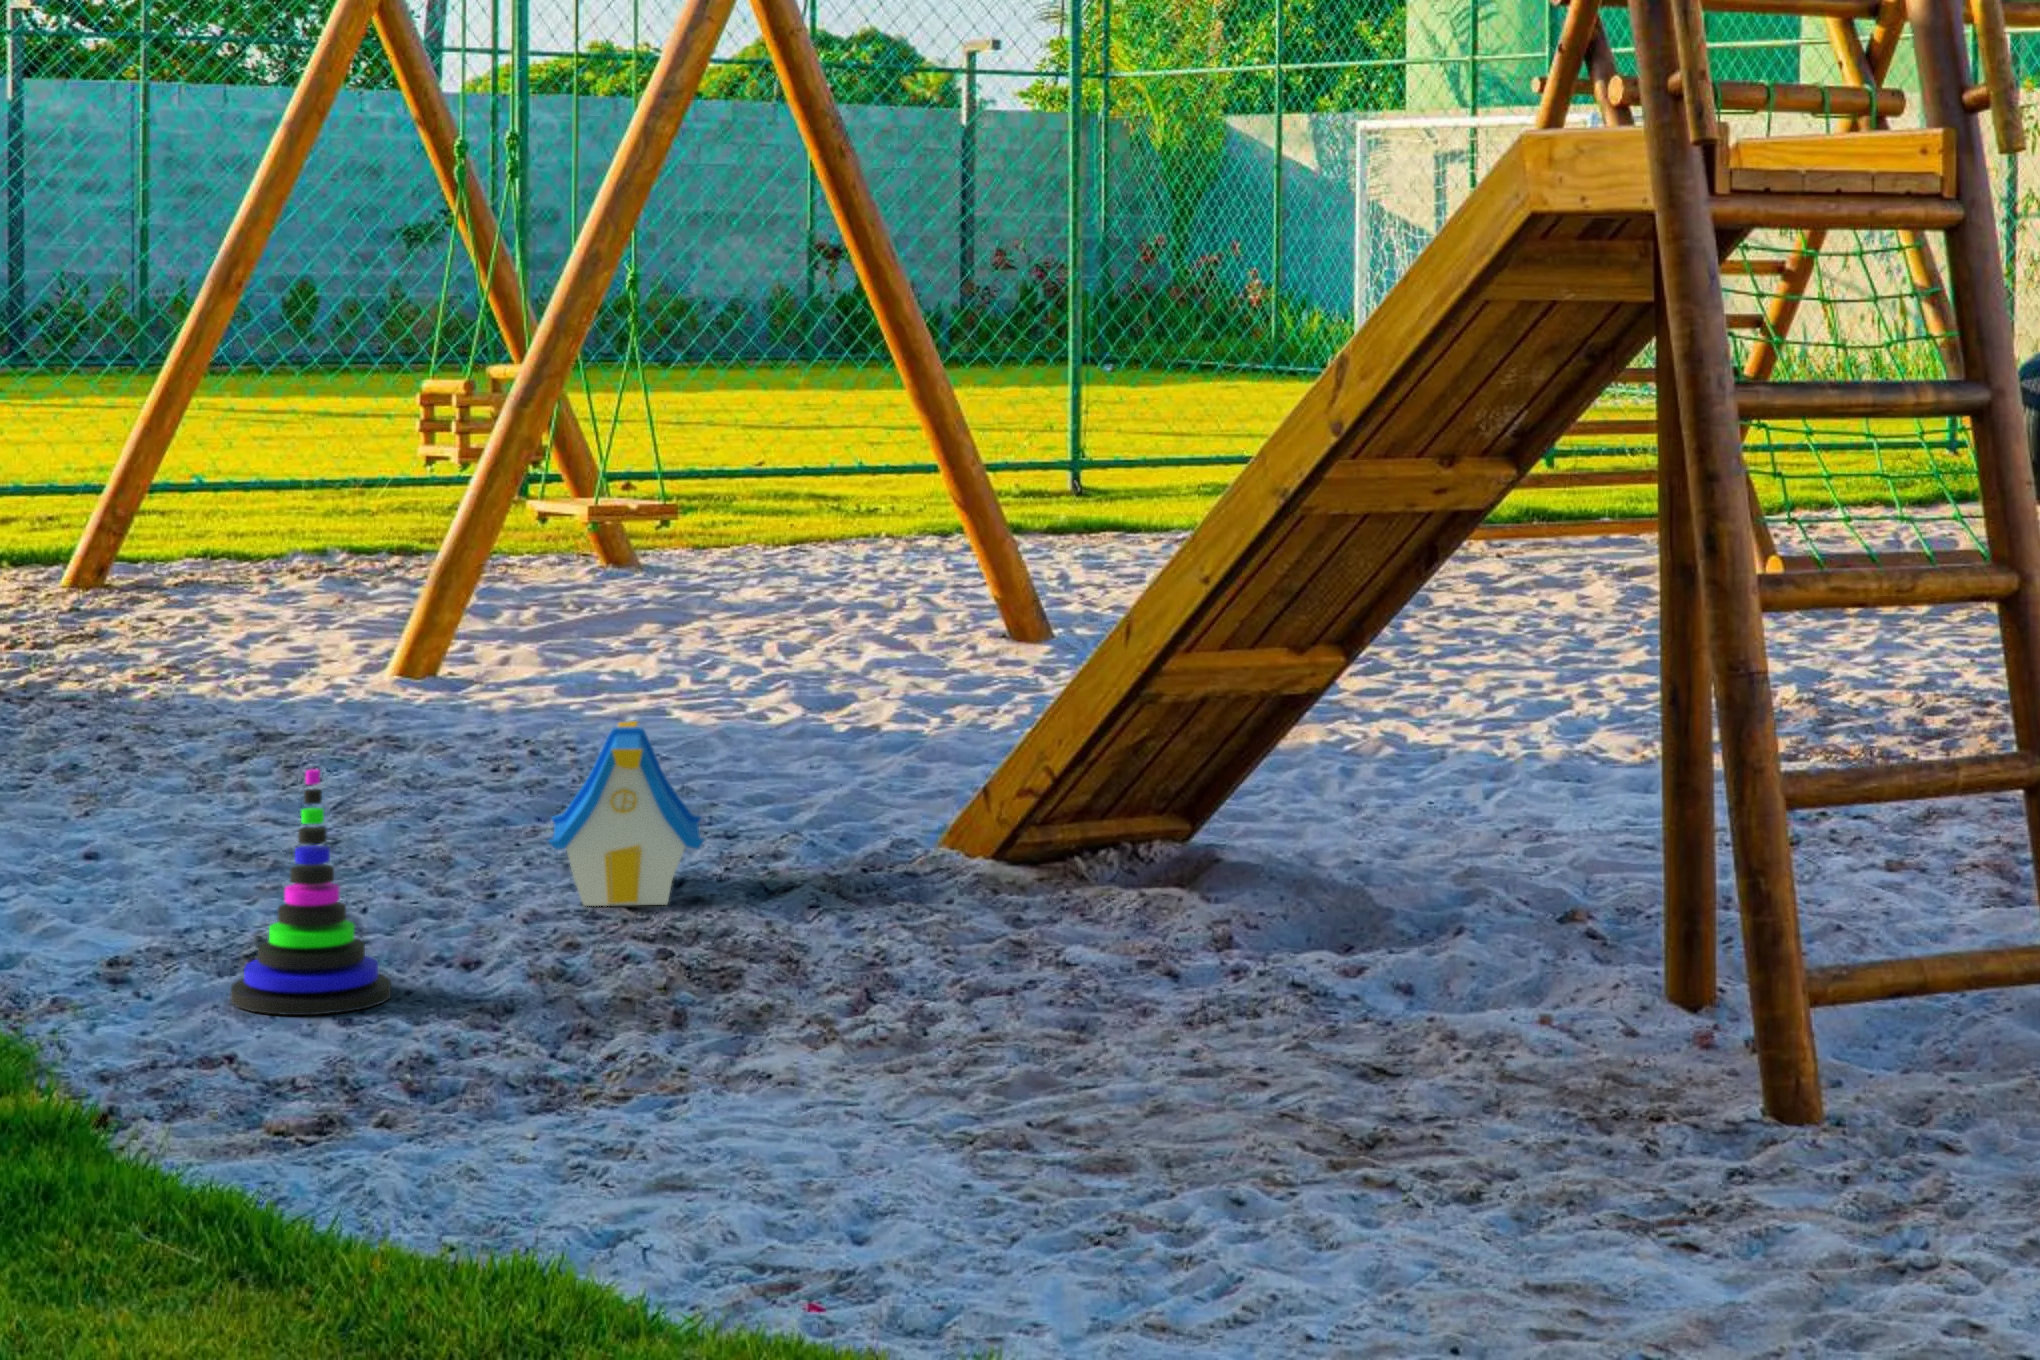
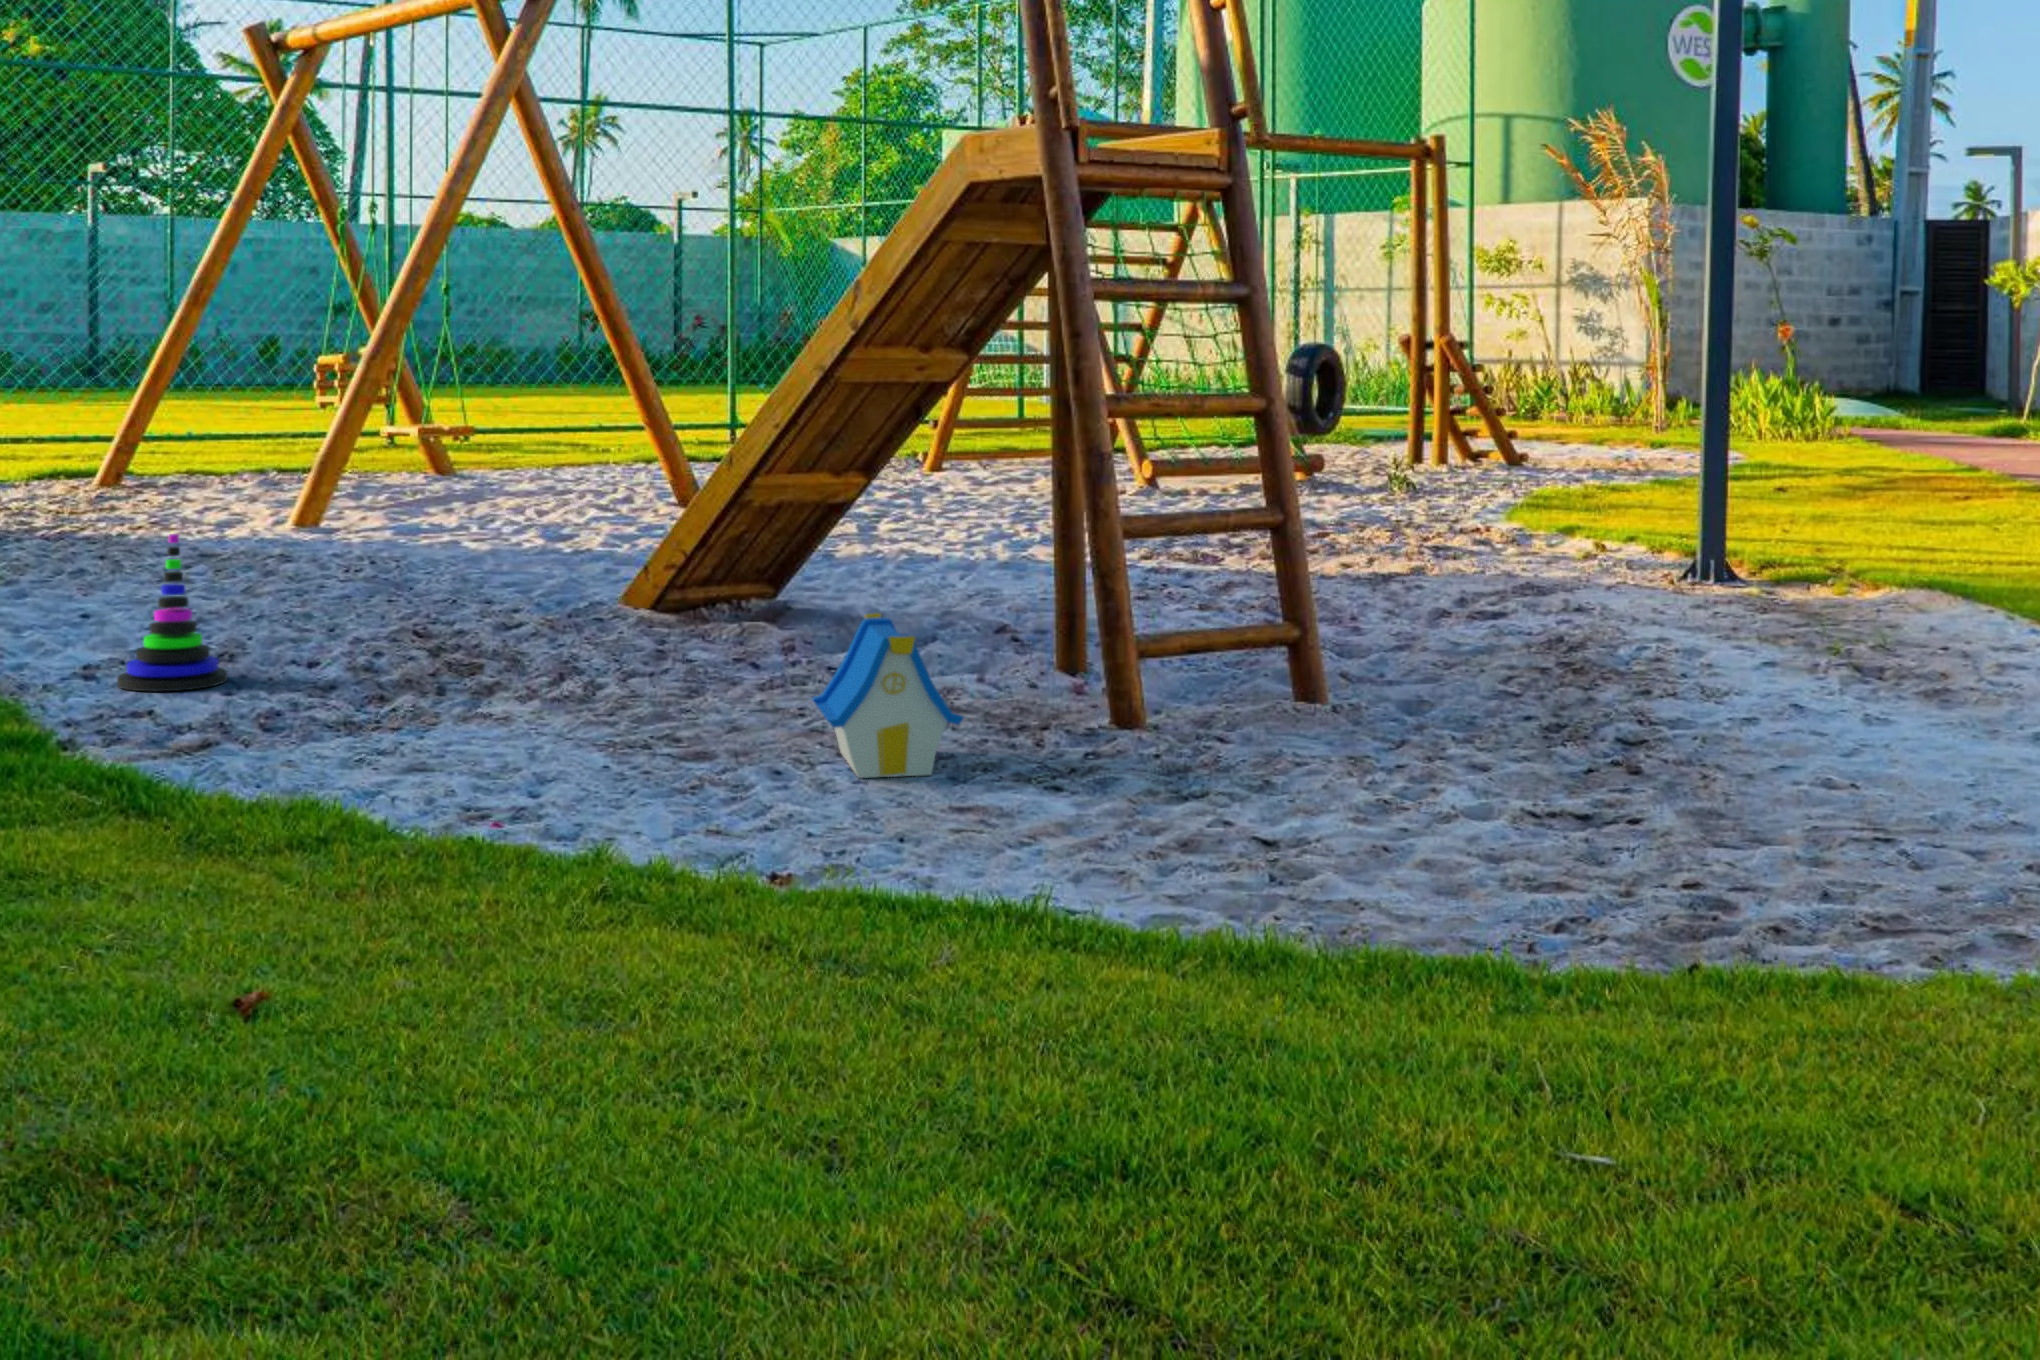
toy house: present [549,721,704,906] -> present [812,613,963,778]

